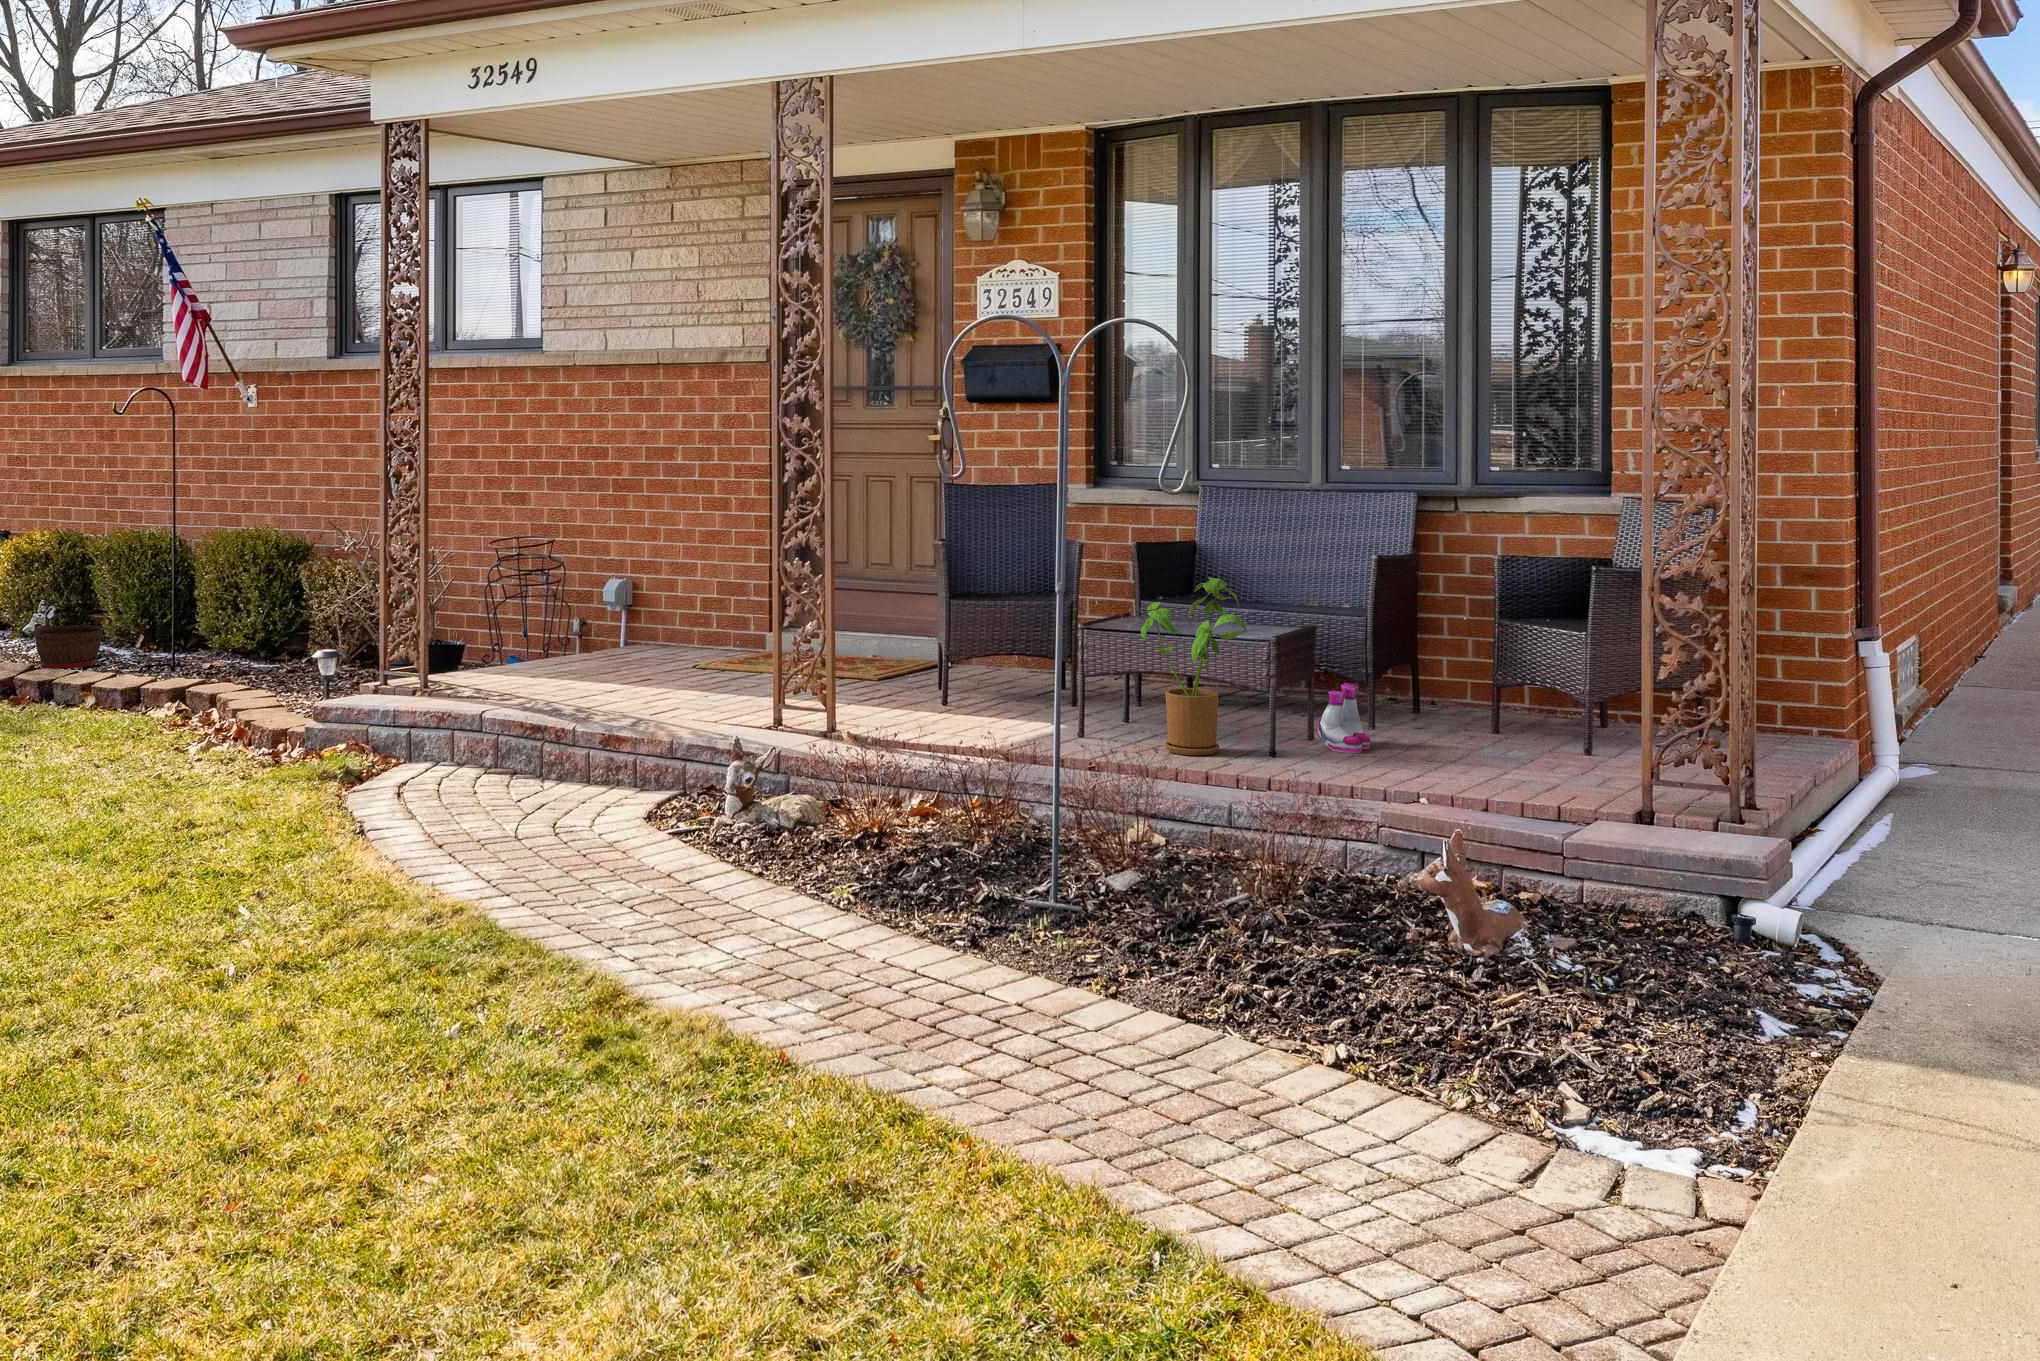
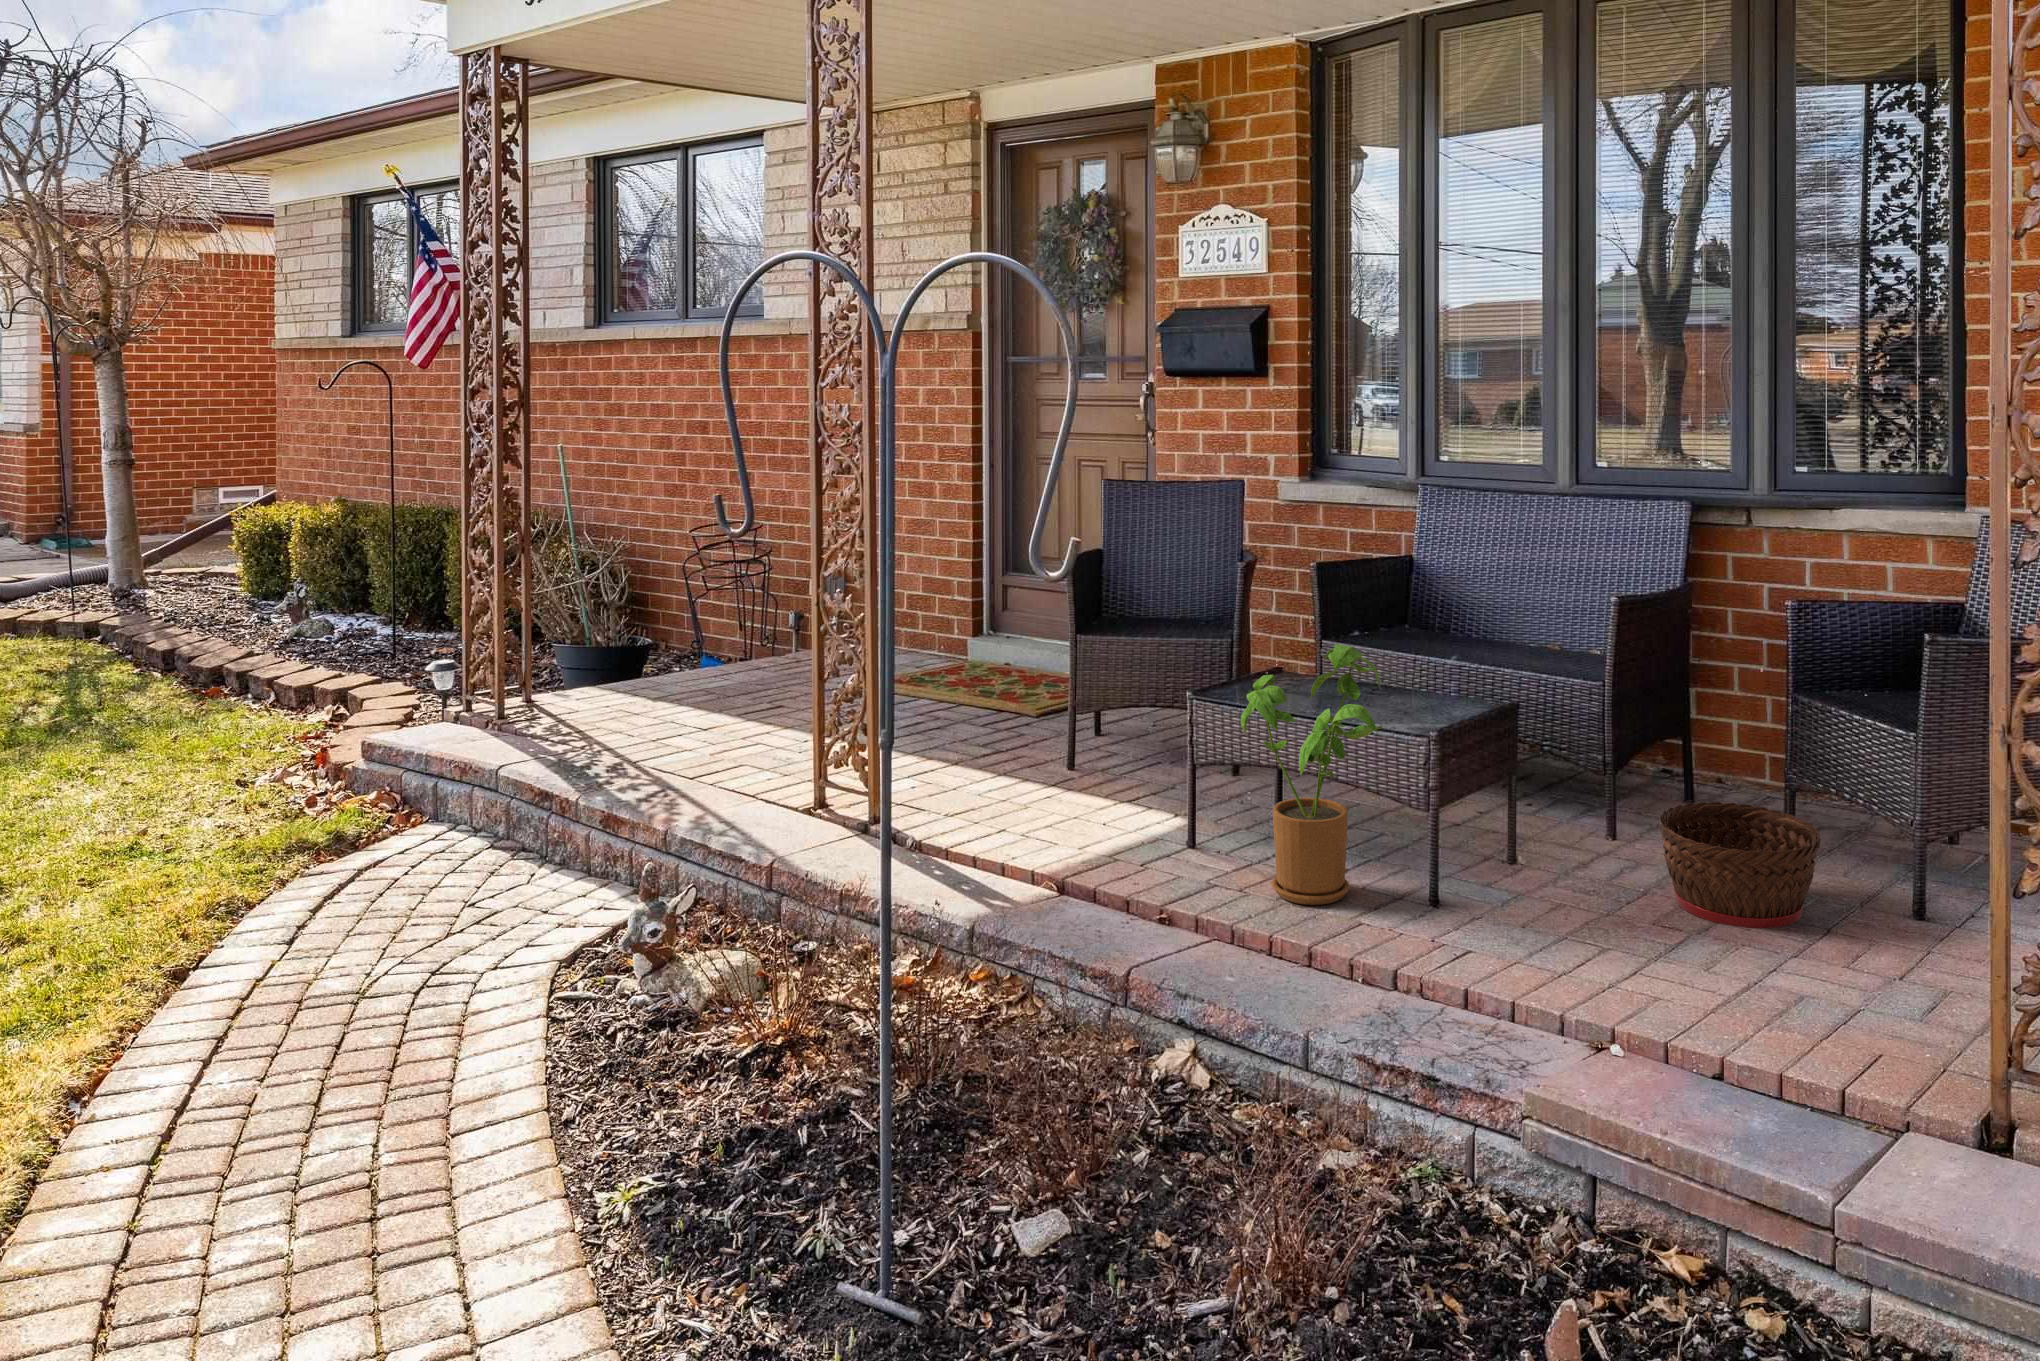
basket: present [34,625,103,668] -> present [1658,802,1820,928]
boots: present [1317,683,1371,753] -> none [1501,794,1578,908]

